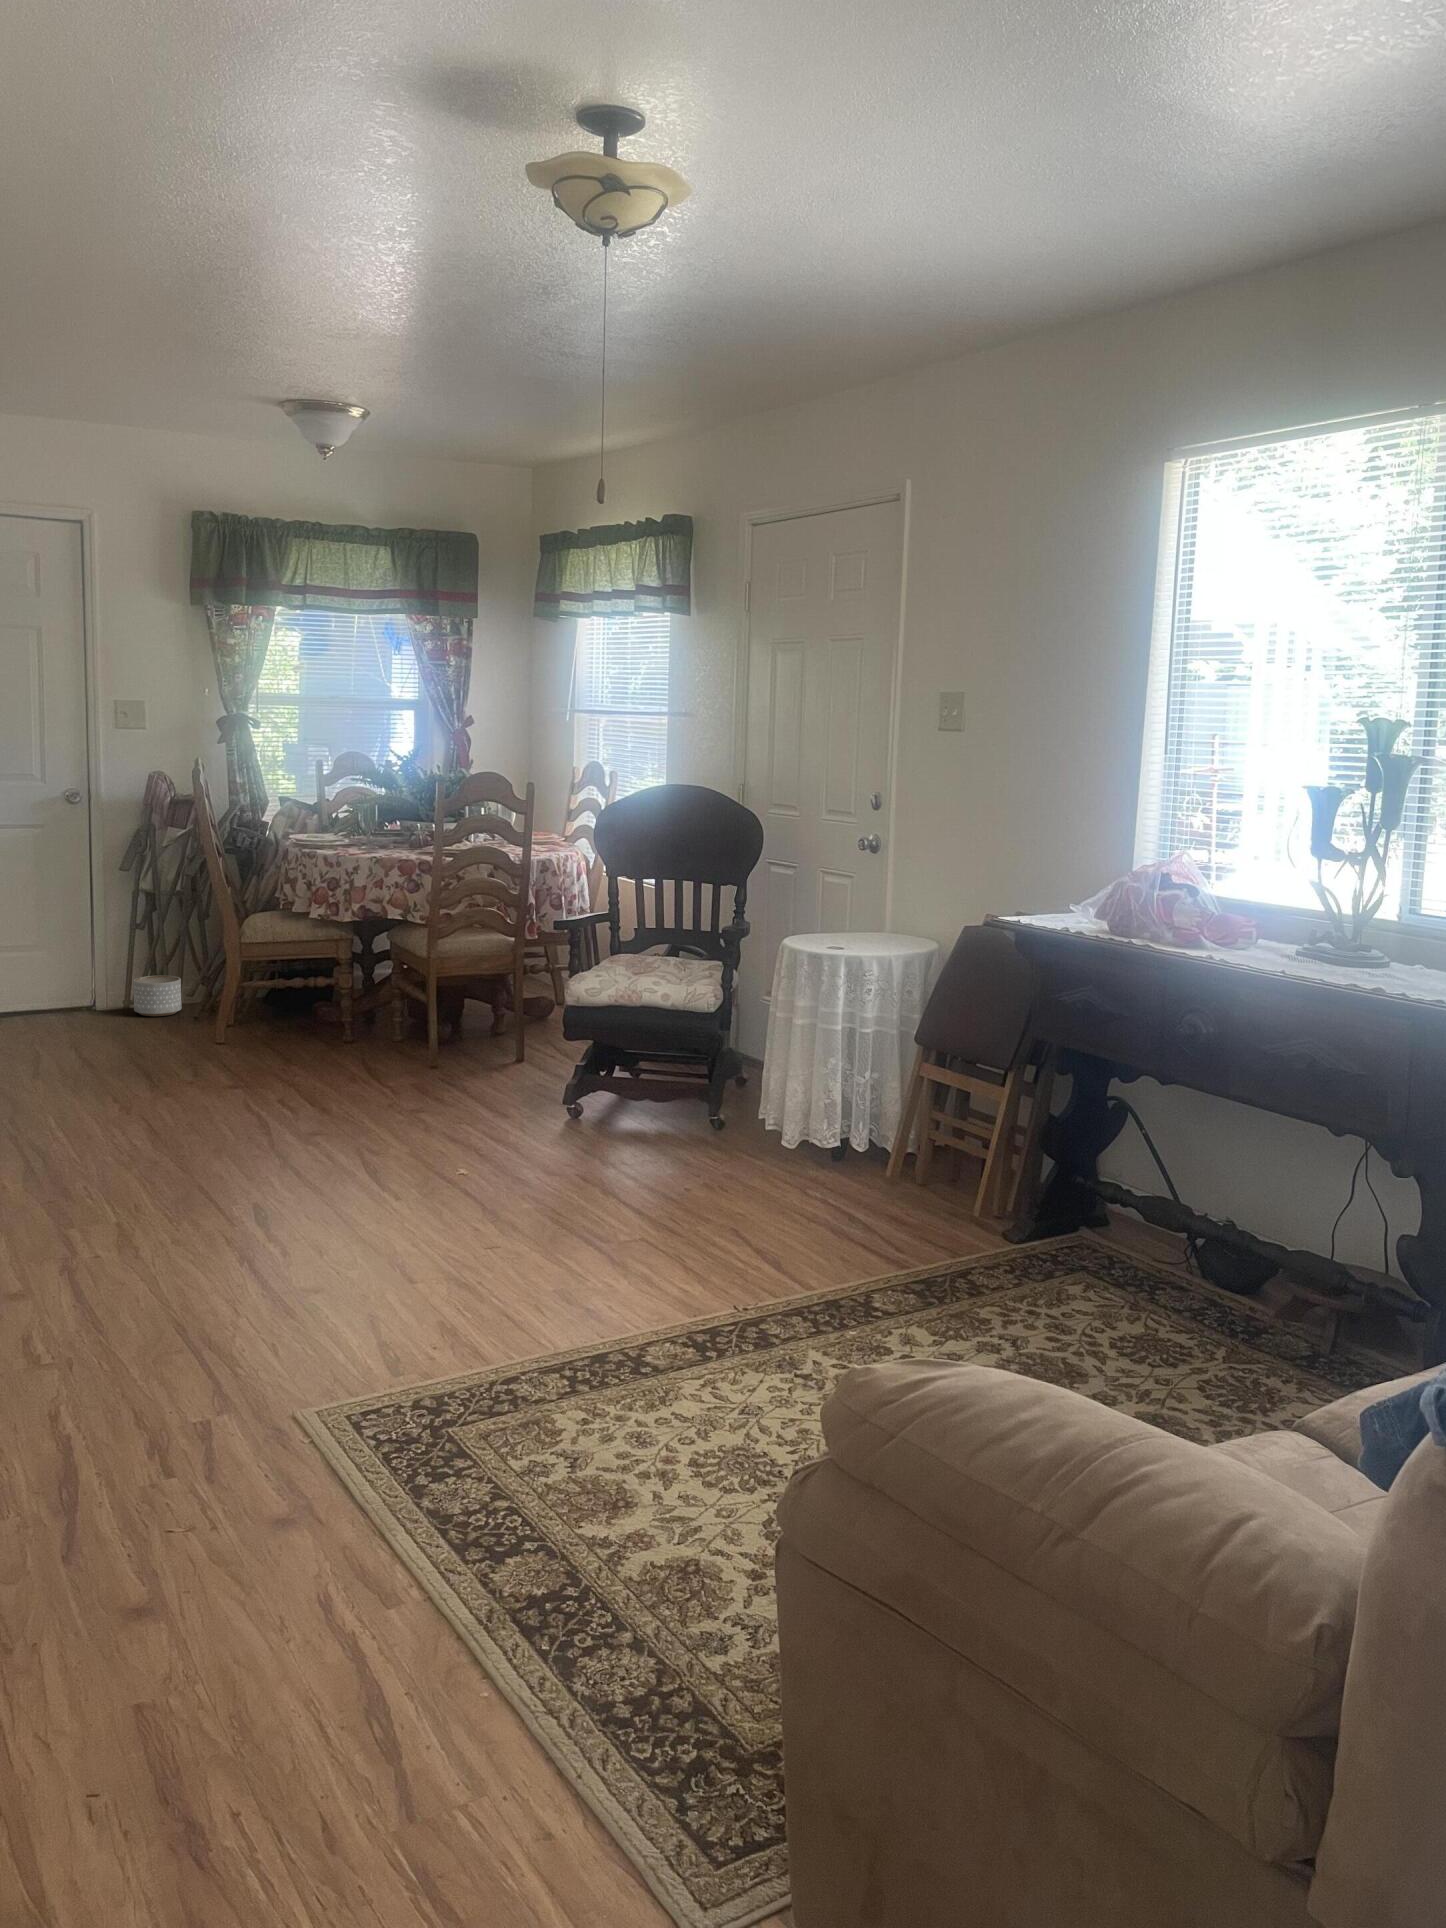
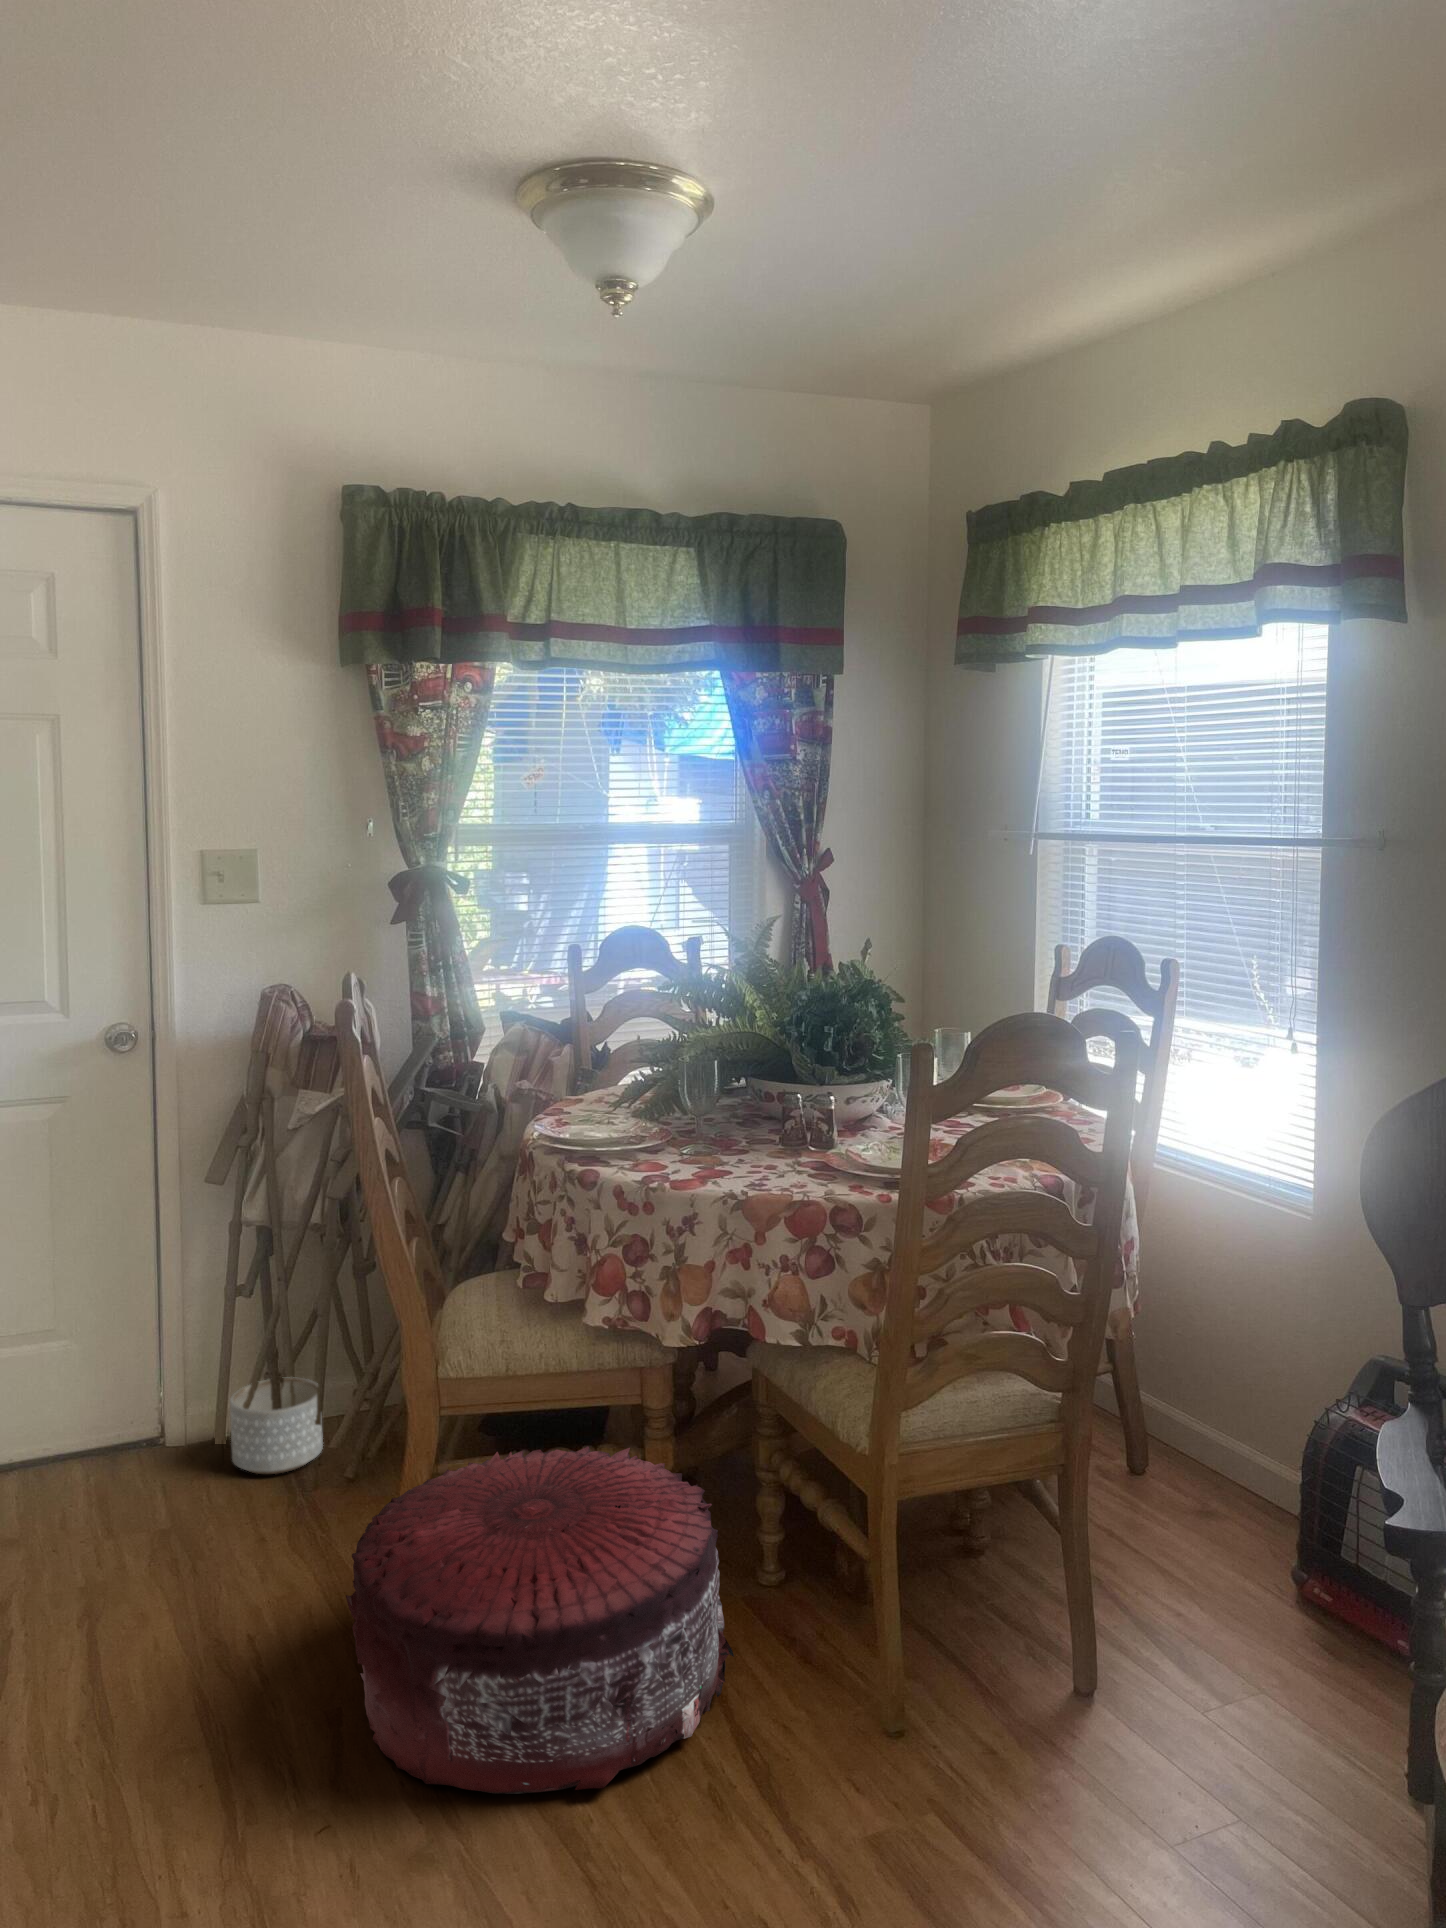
pouf: none [201,974,371,1075] -> present [346,1446,734,1794]

